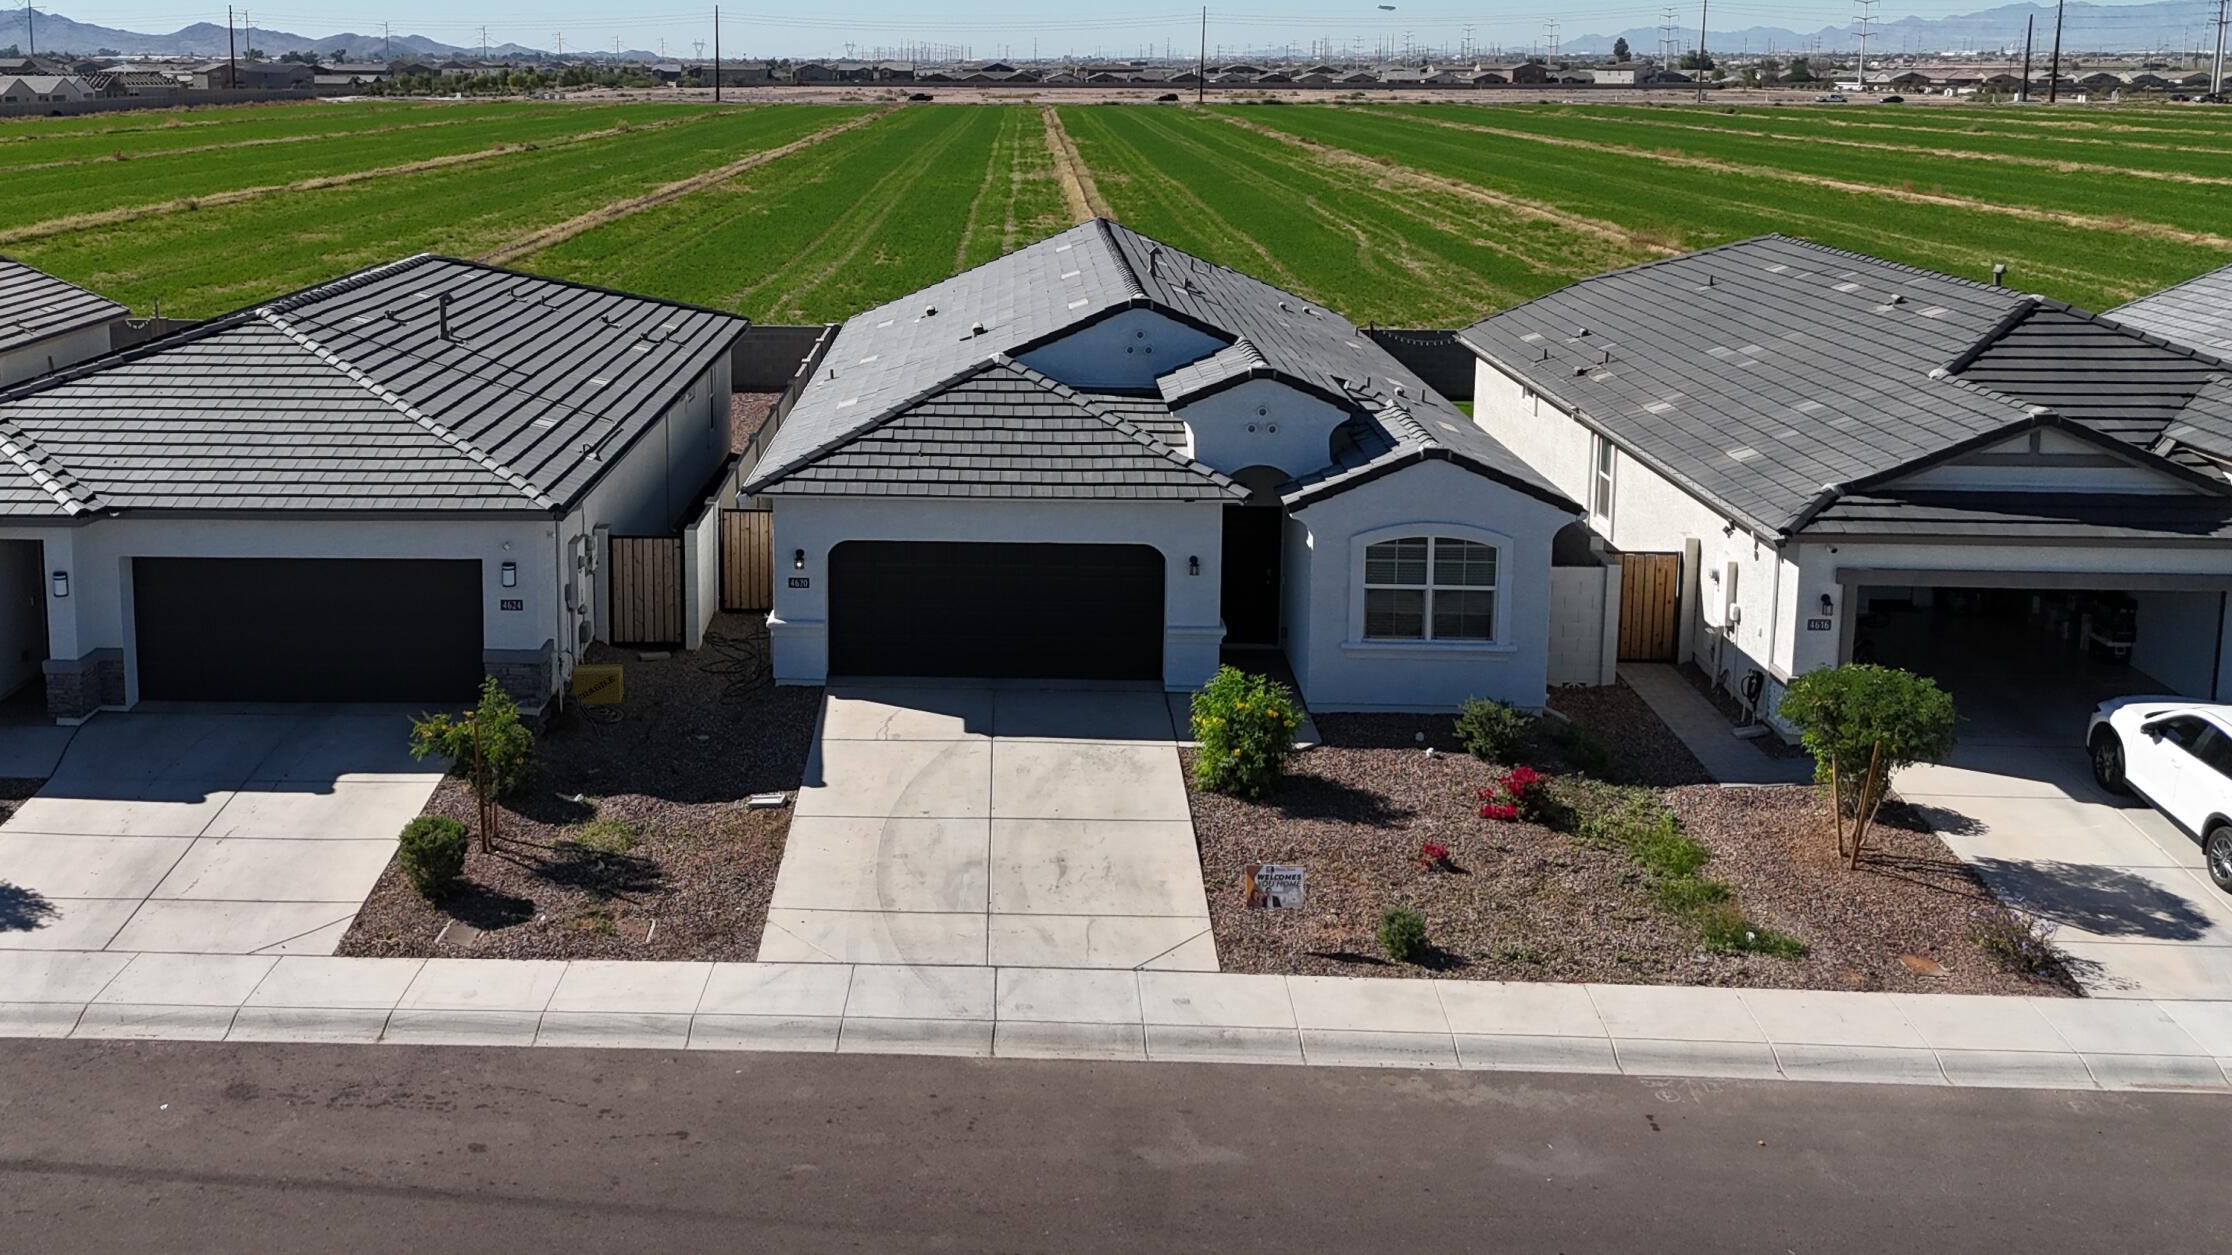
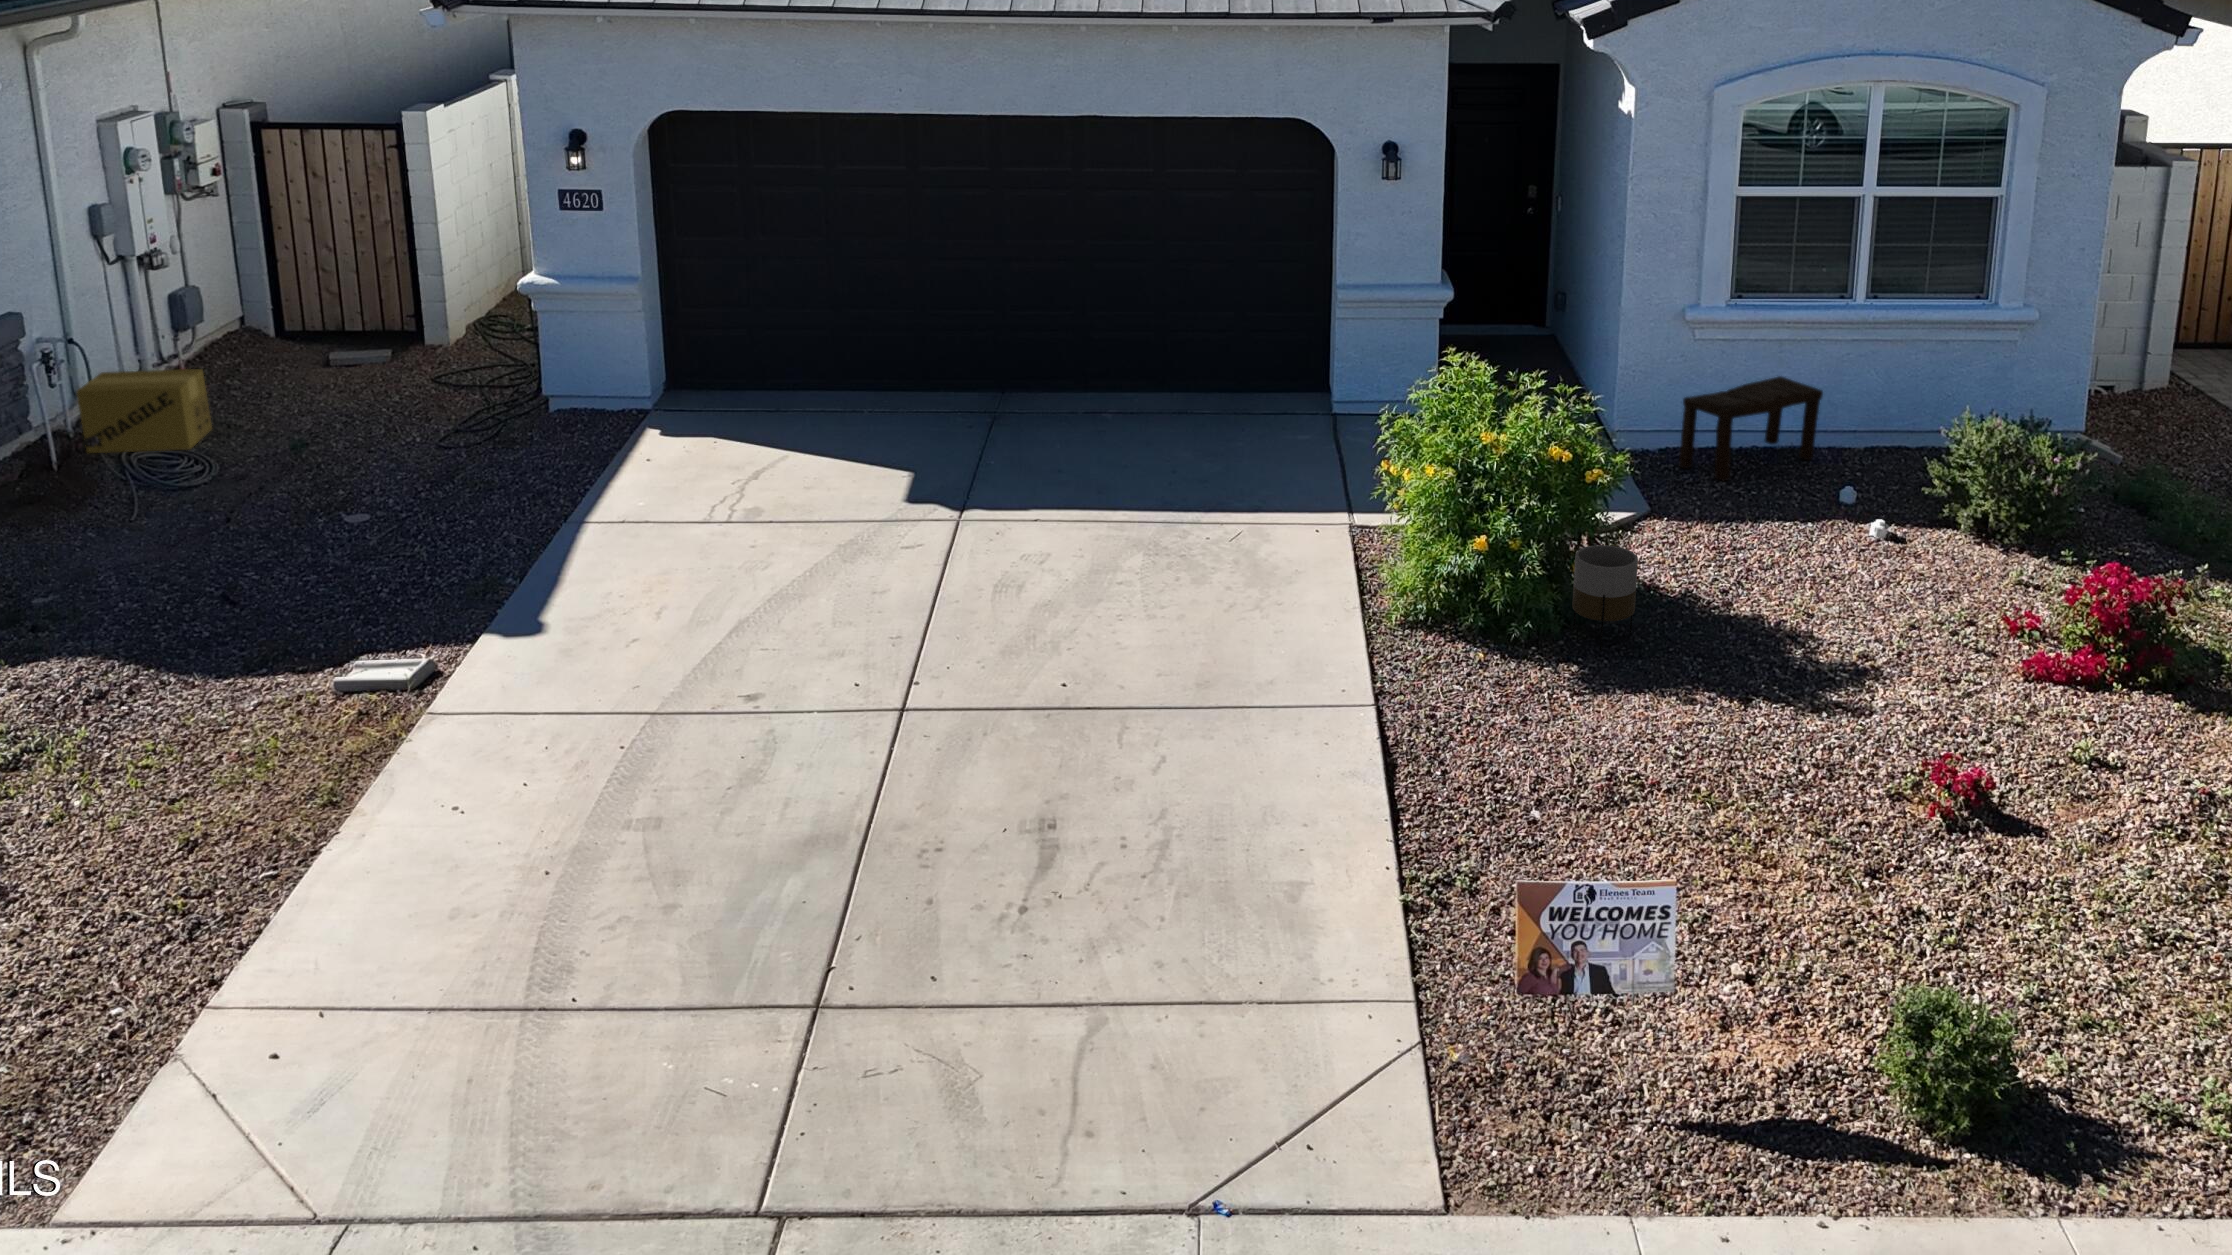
bench: none [1338,678,1409,730] -> present [1679,376,1823,481]
planter: none [1280,756,1308,803] -> present [1572,545,1638,651]

